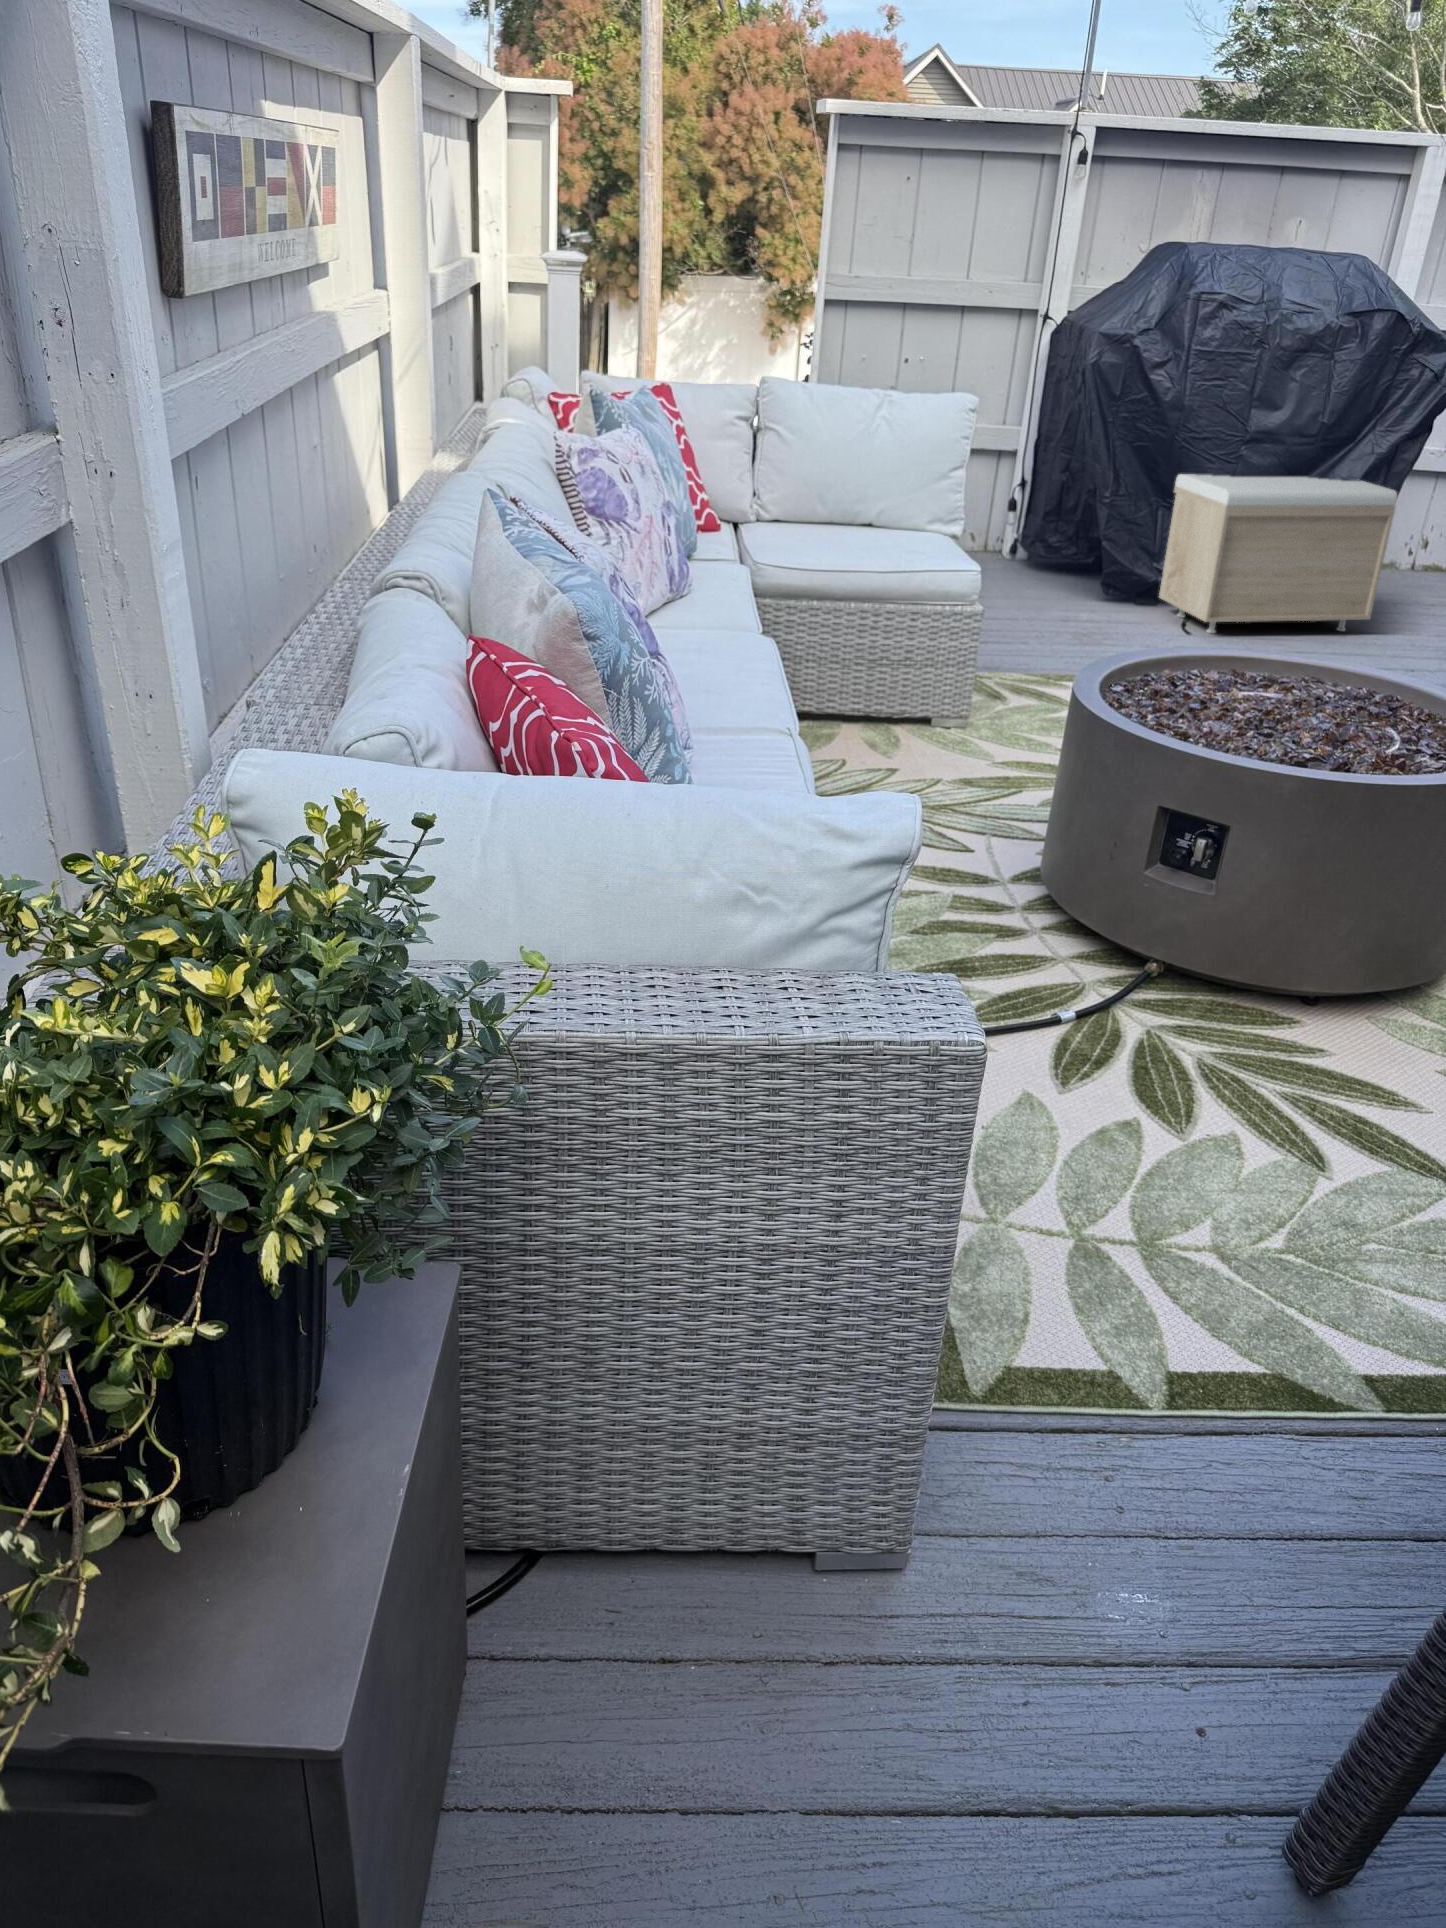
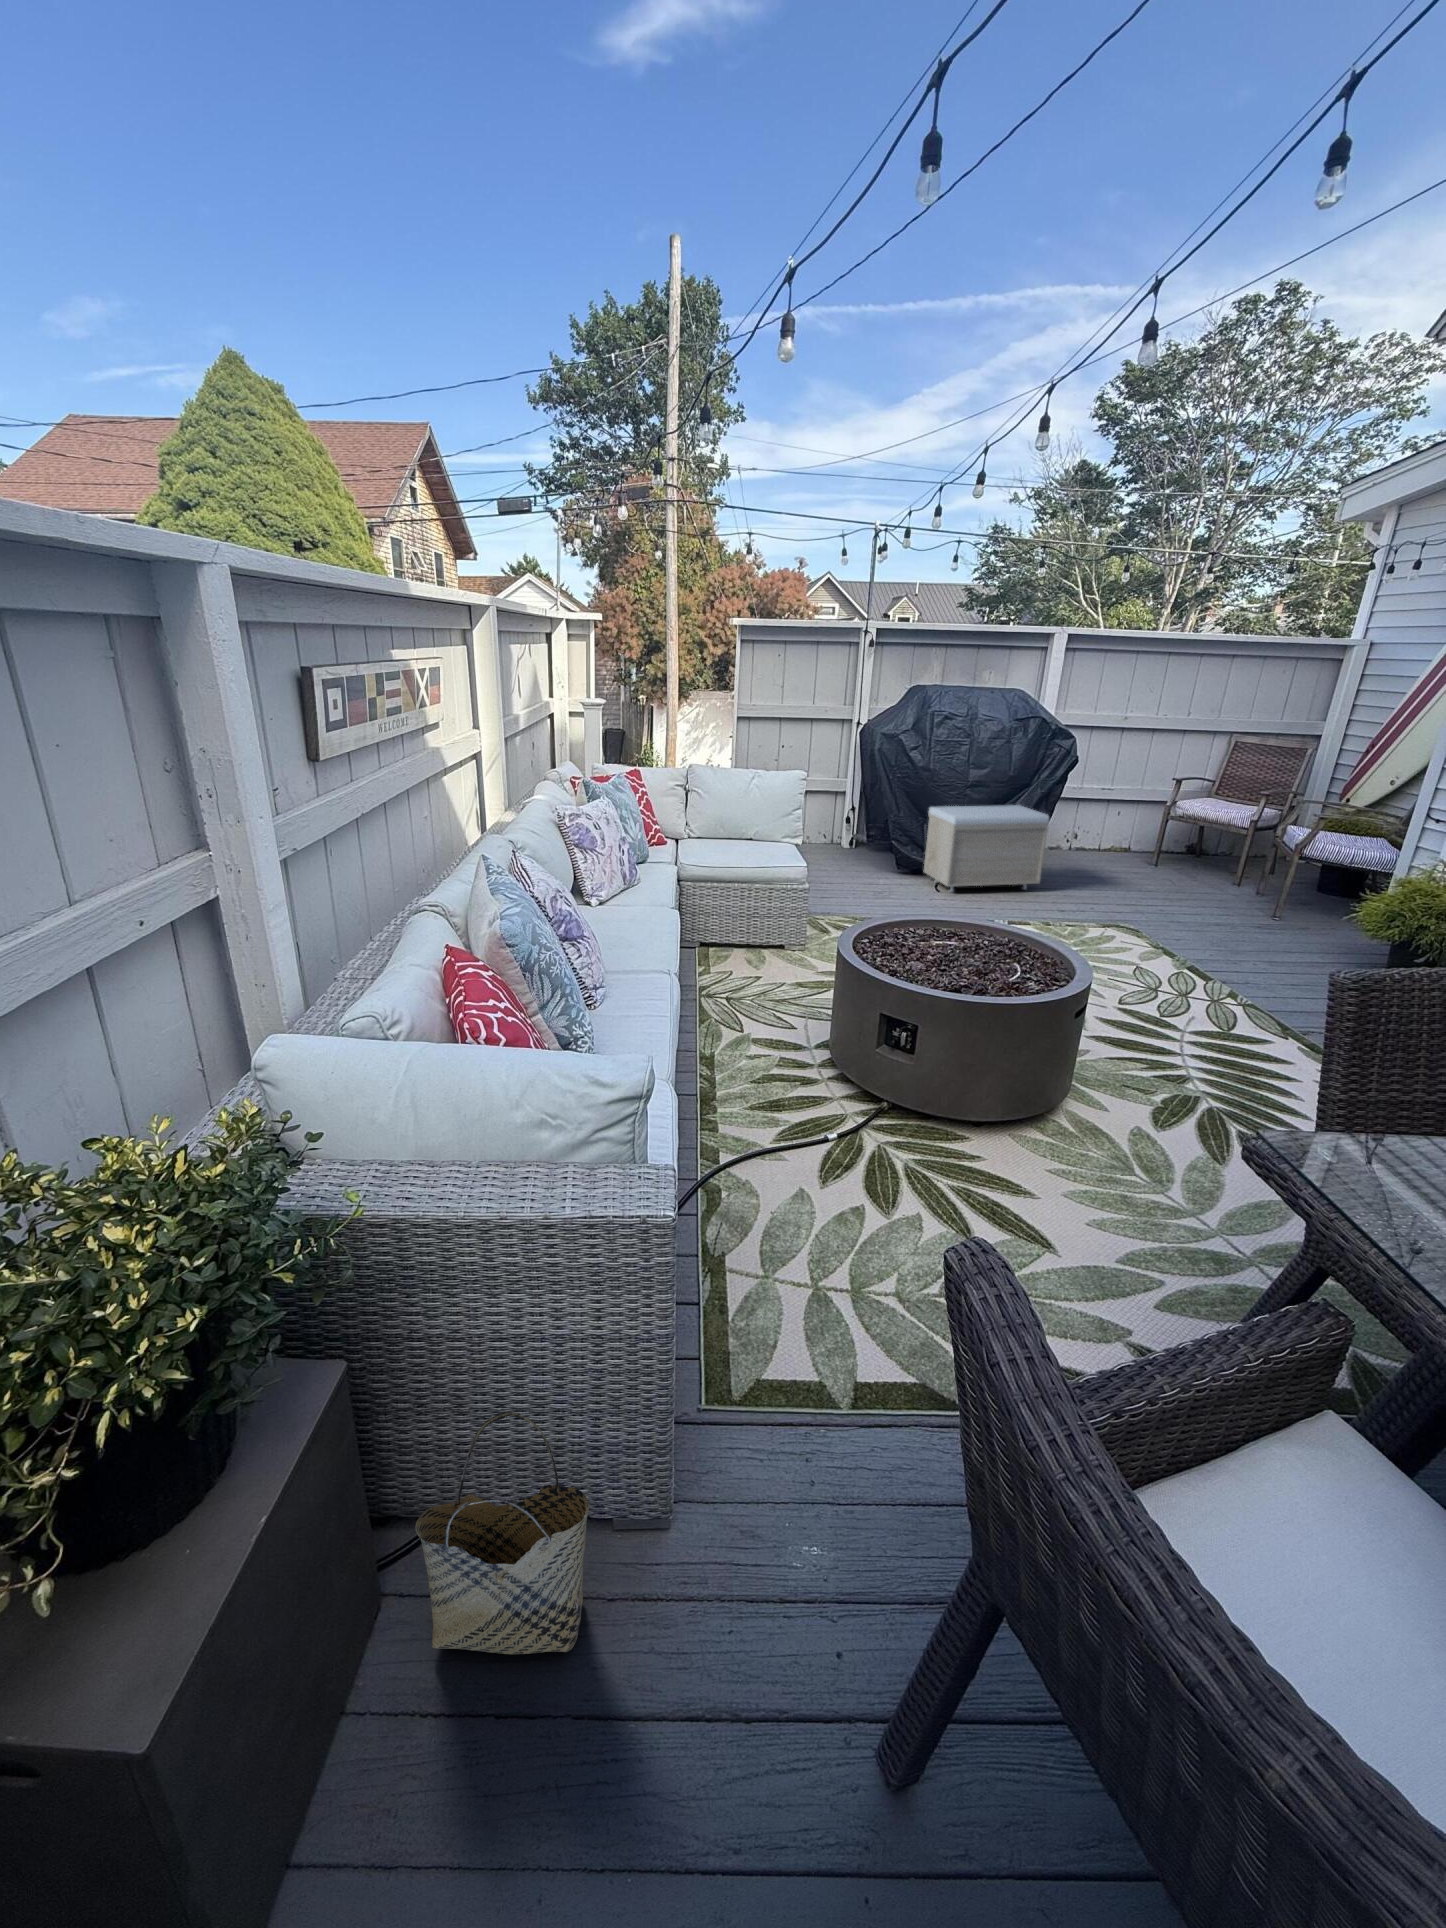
woven basket: none [544,1366,820,1733] -> present [415,1412,589,1654]

